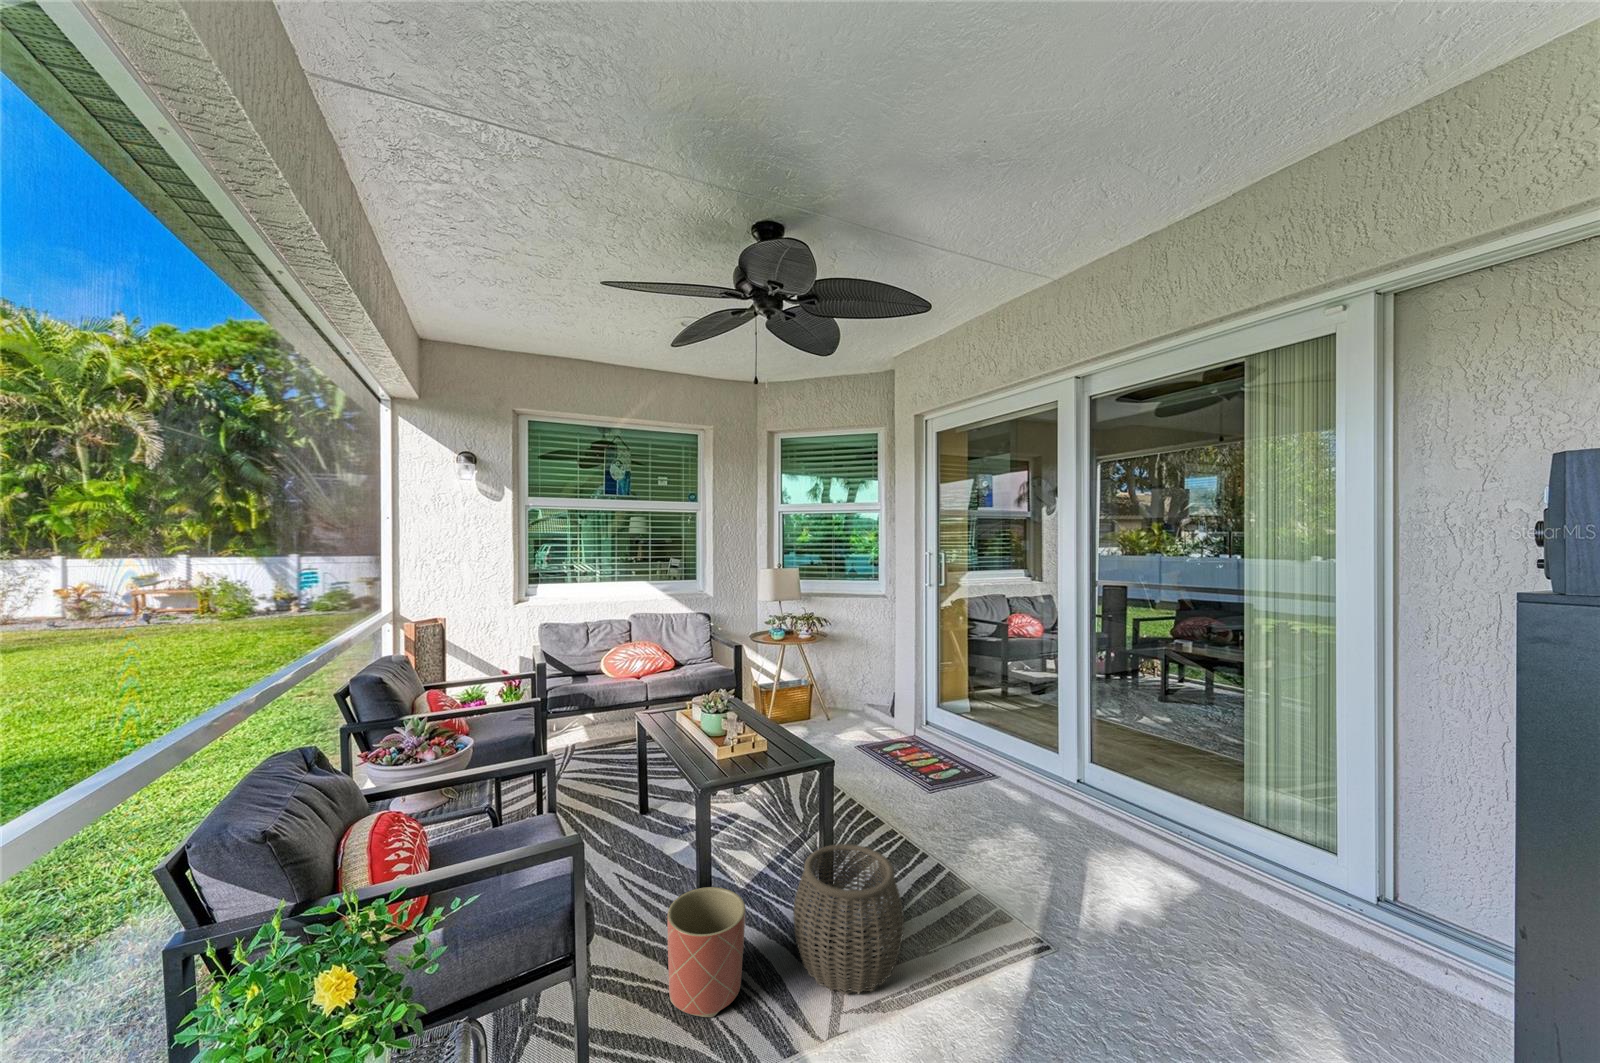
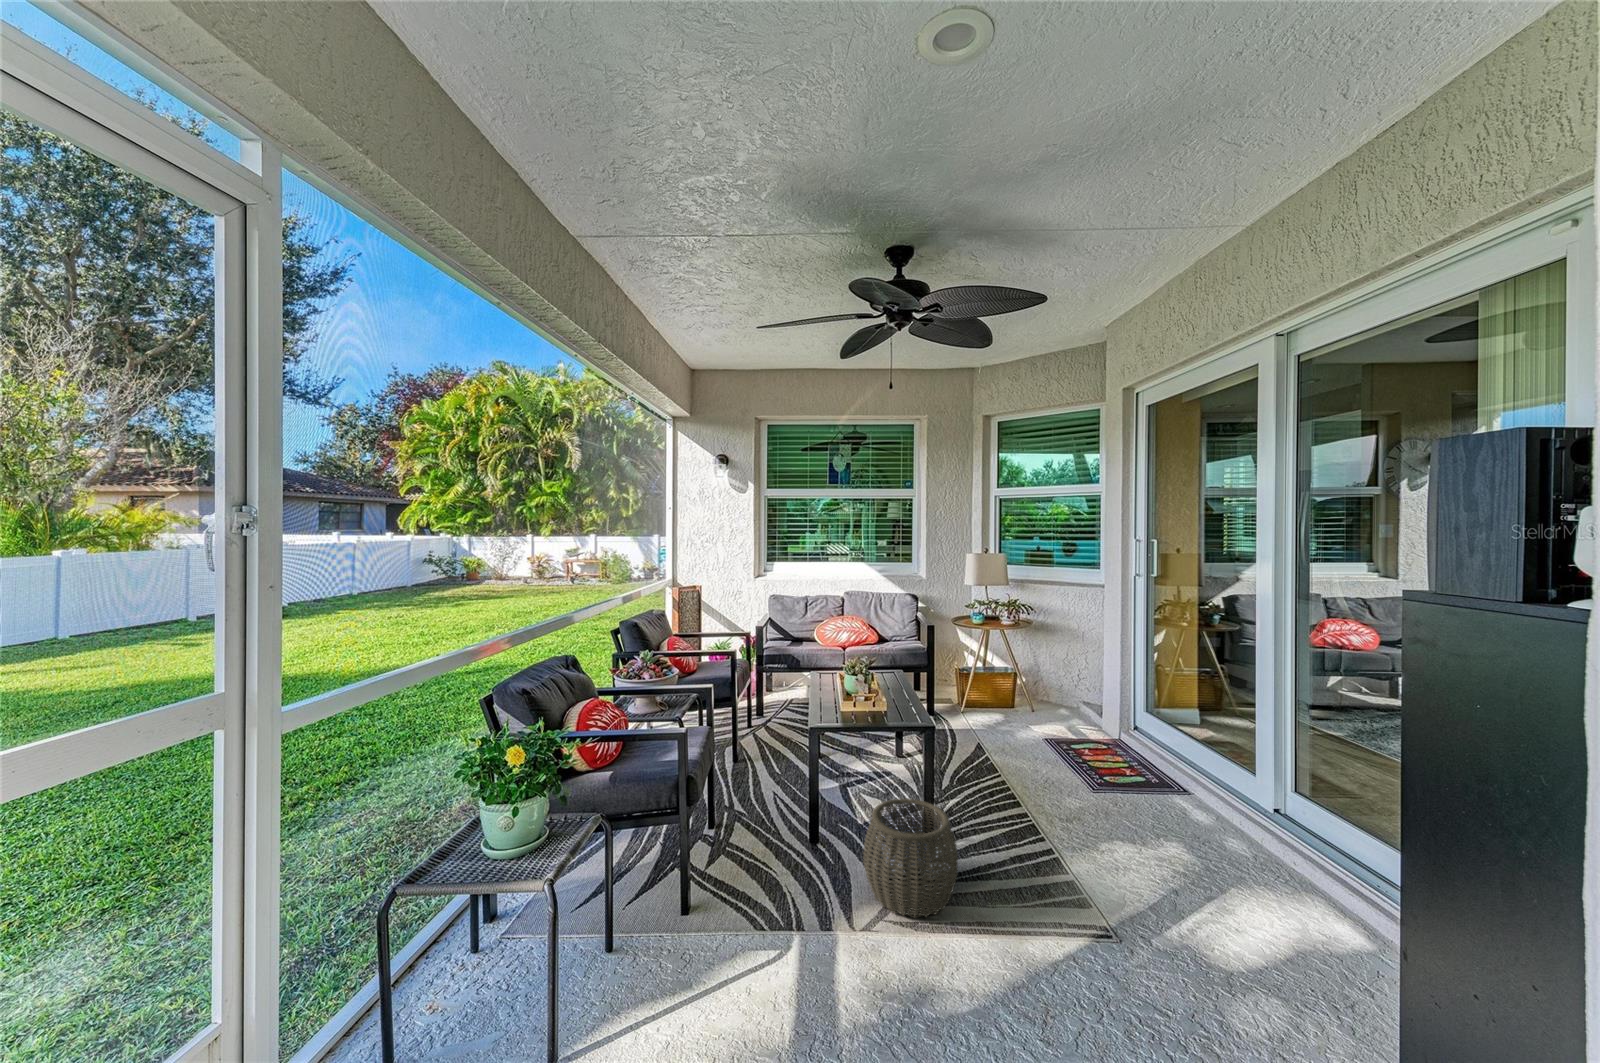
planter: present [667,887,746,1017] -> none [765,805,824,894]

